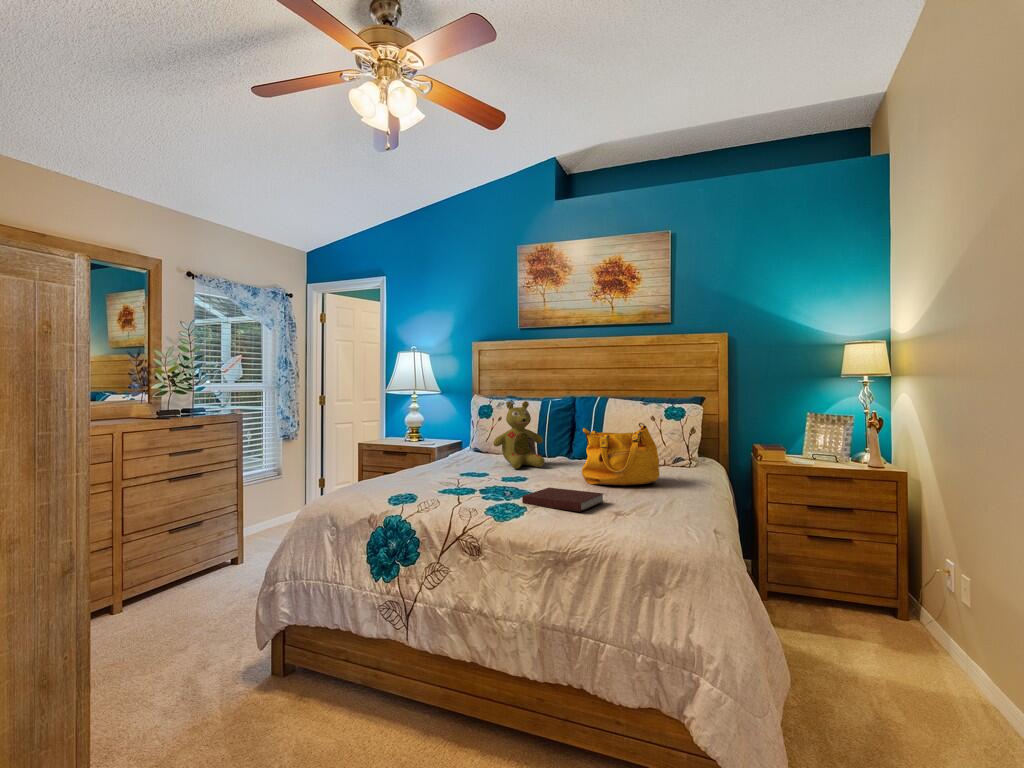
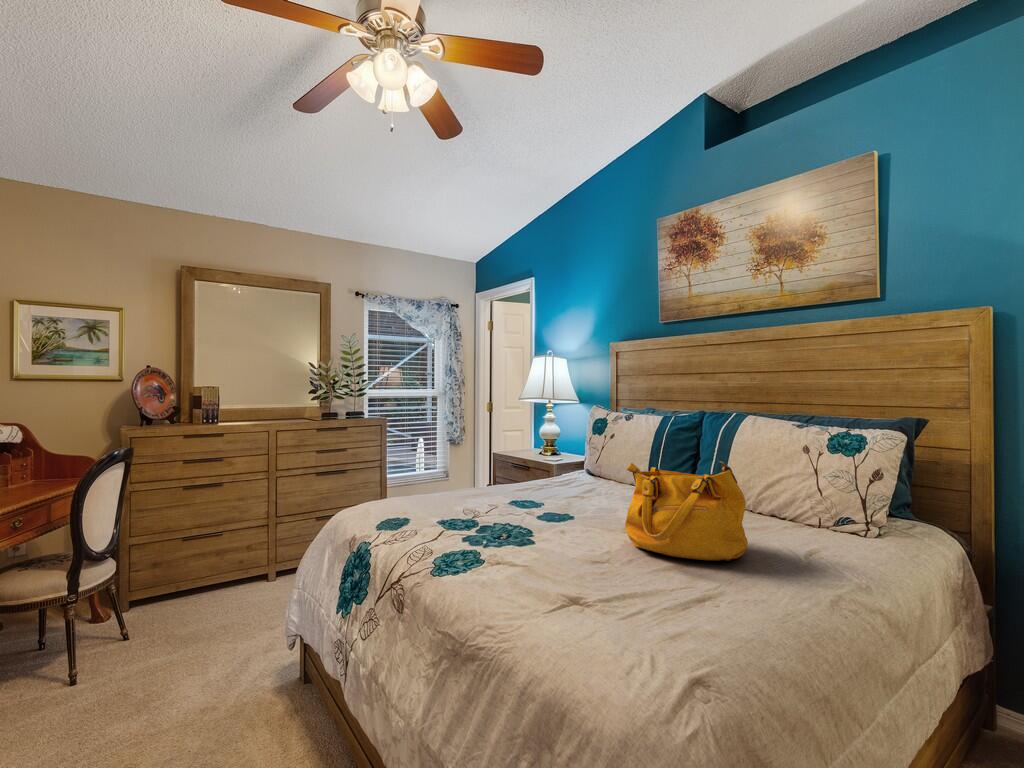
stuffed bear: present [493,401,545,469] -> none [565,418,633,506]
notebook: present [522,488,604,512] -> none [486,545,590,597]

